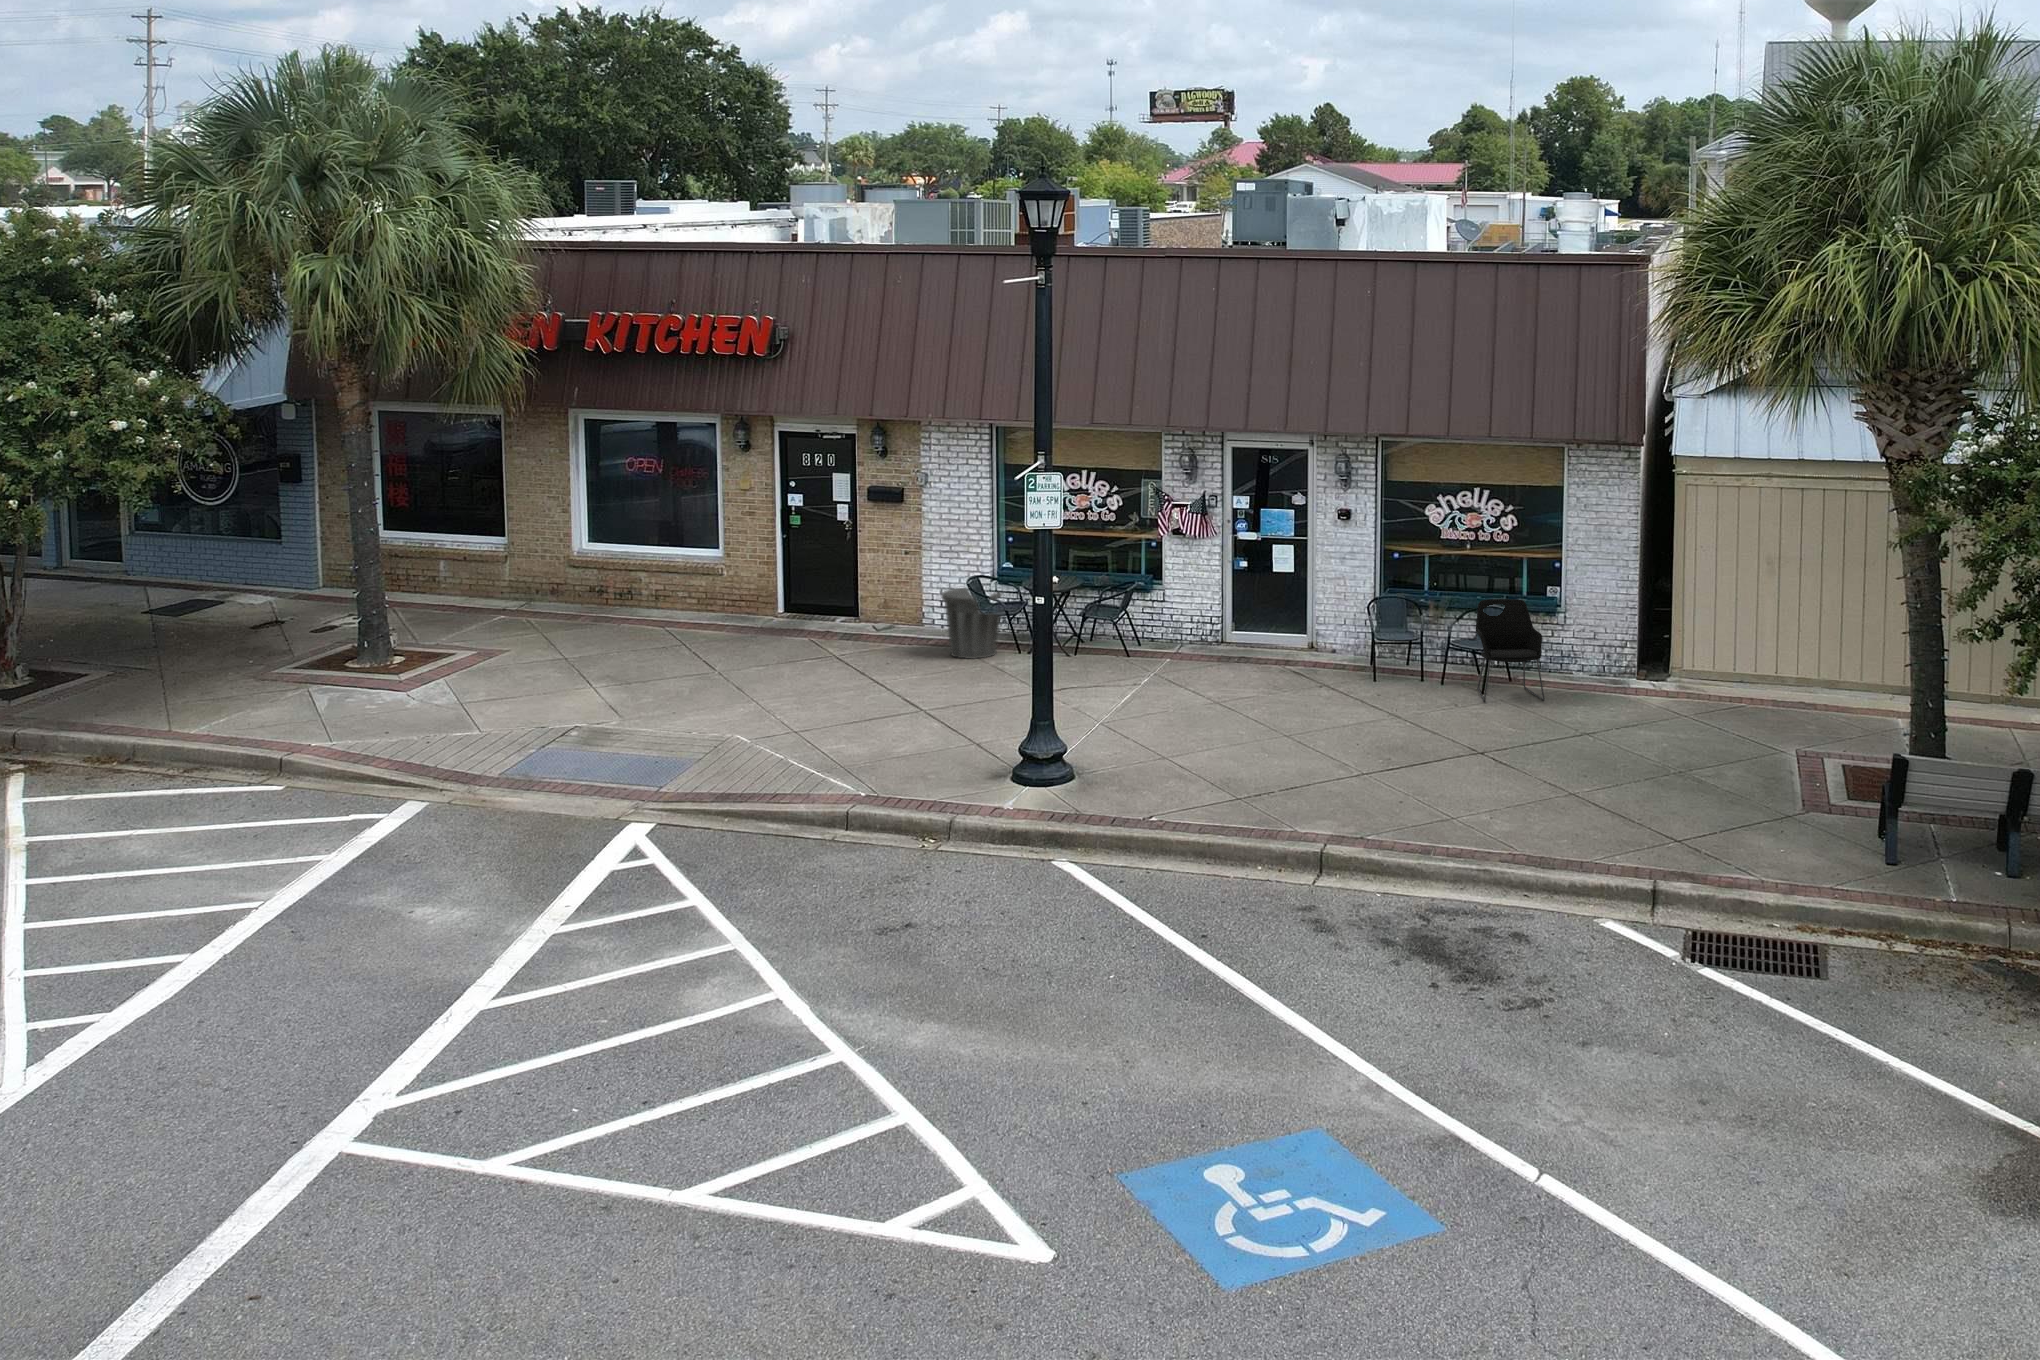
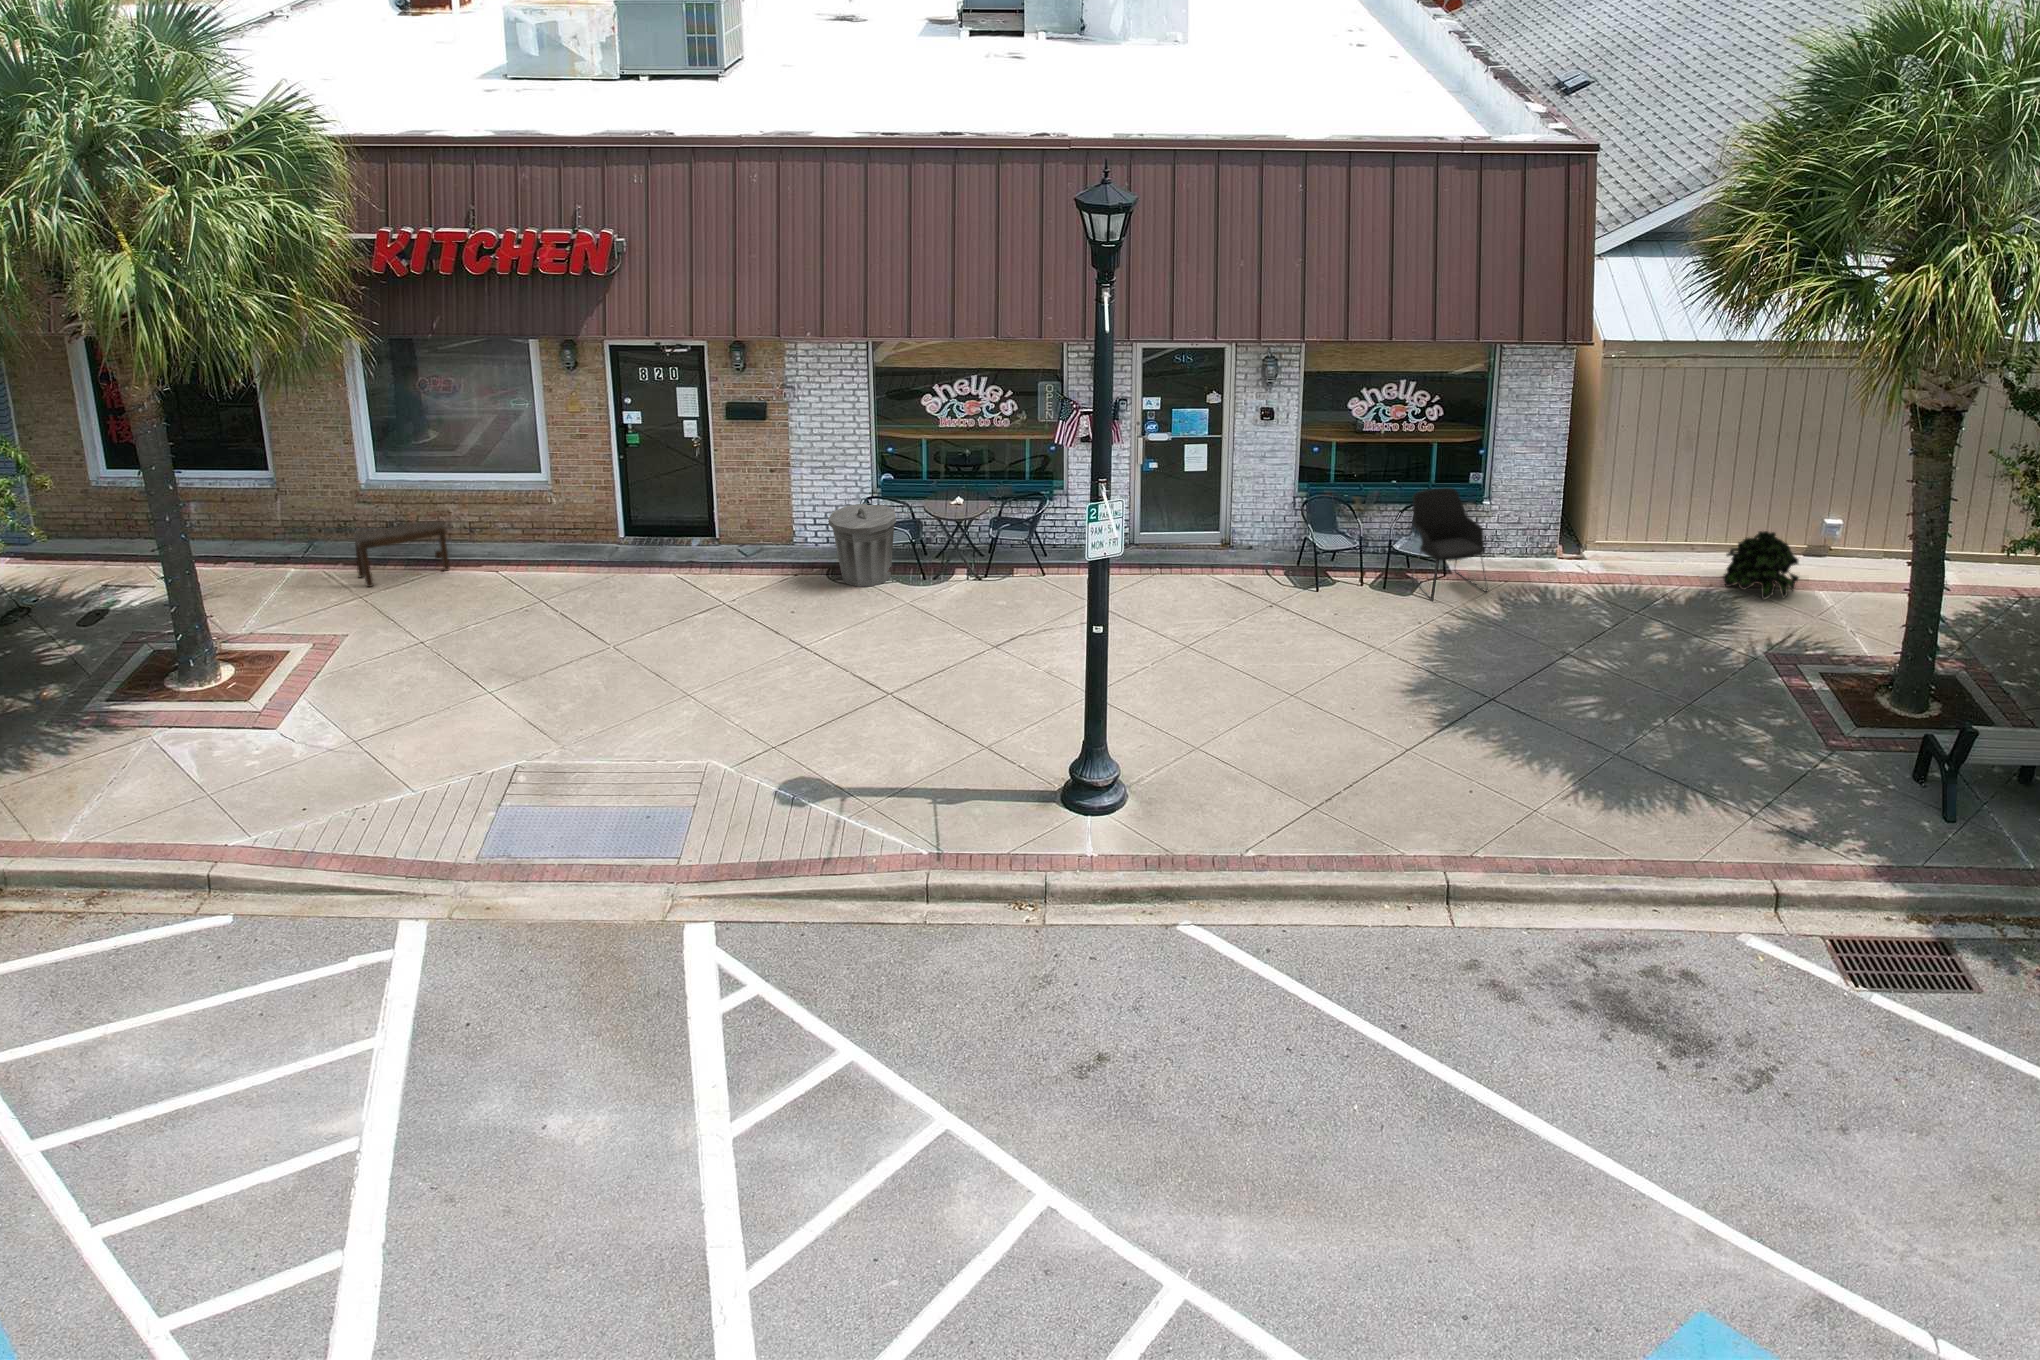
bench: none [548,580,629,631] -> present [354,522,450,587]
potted plant: none [1786,656,1866,725] -> present [1723,531,1799,599]

